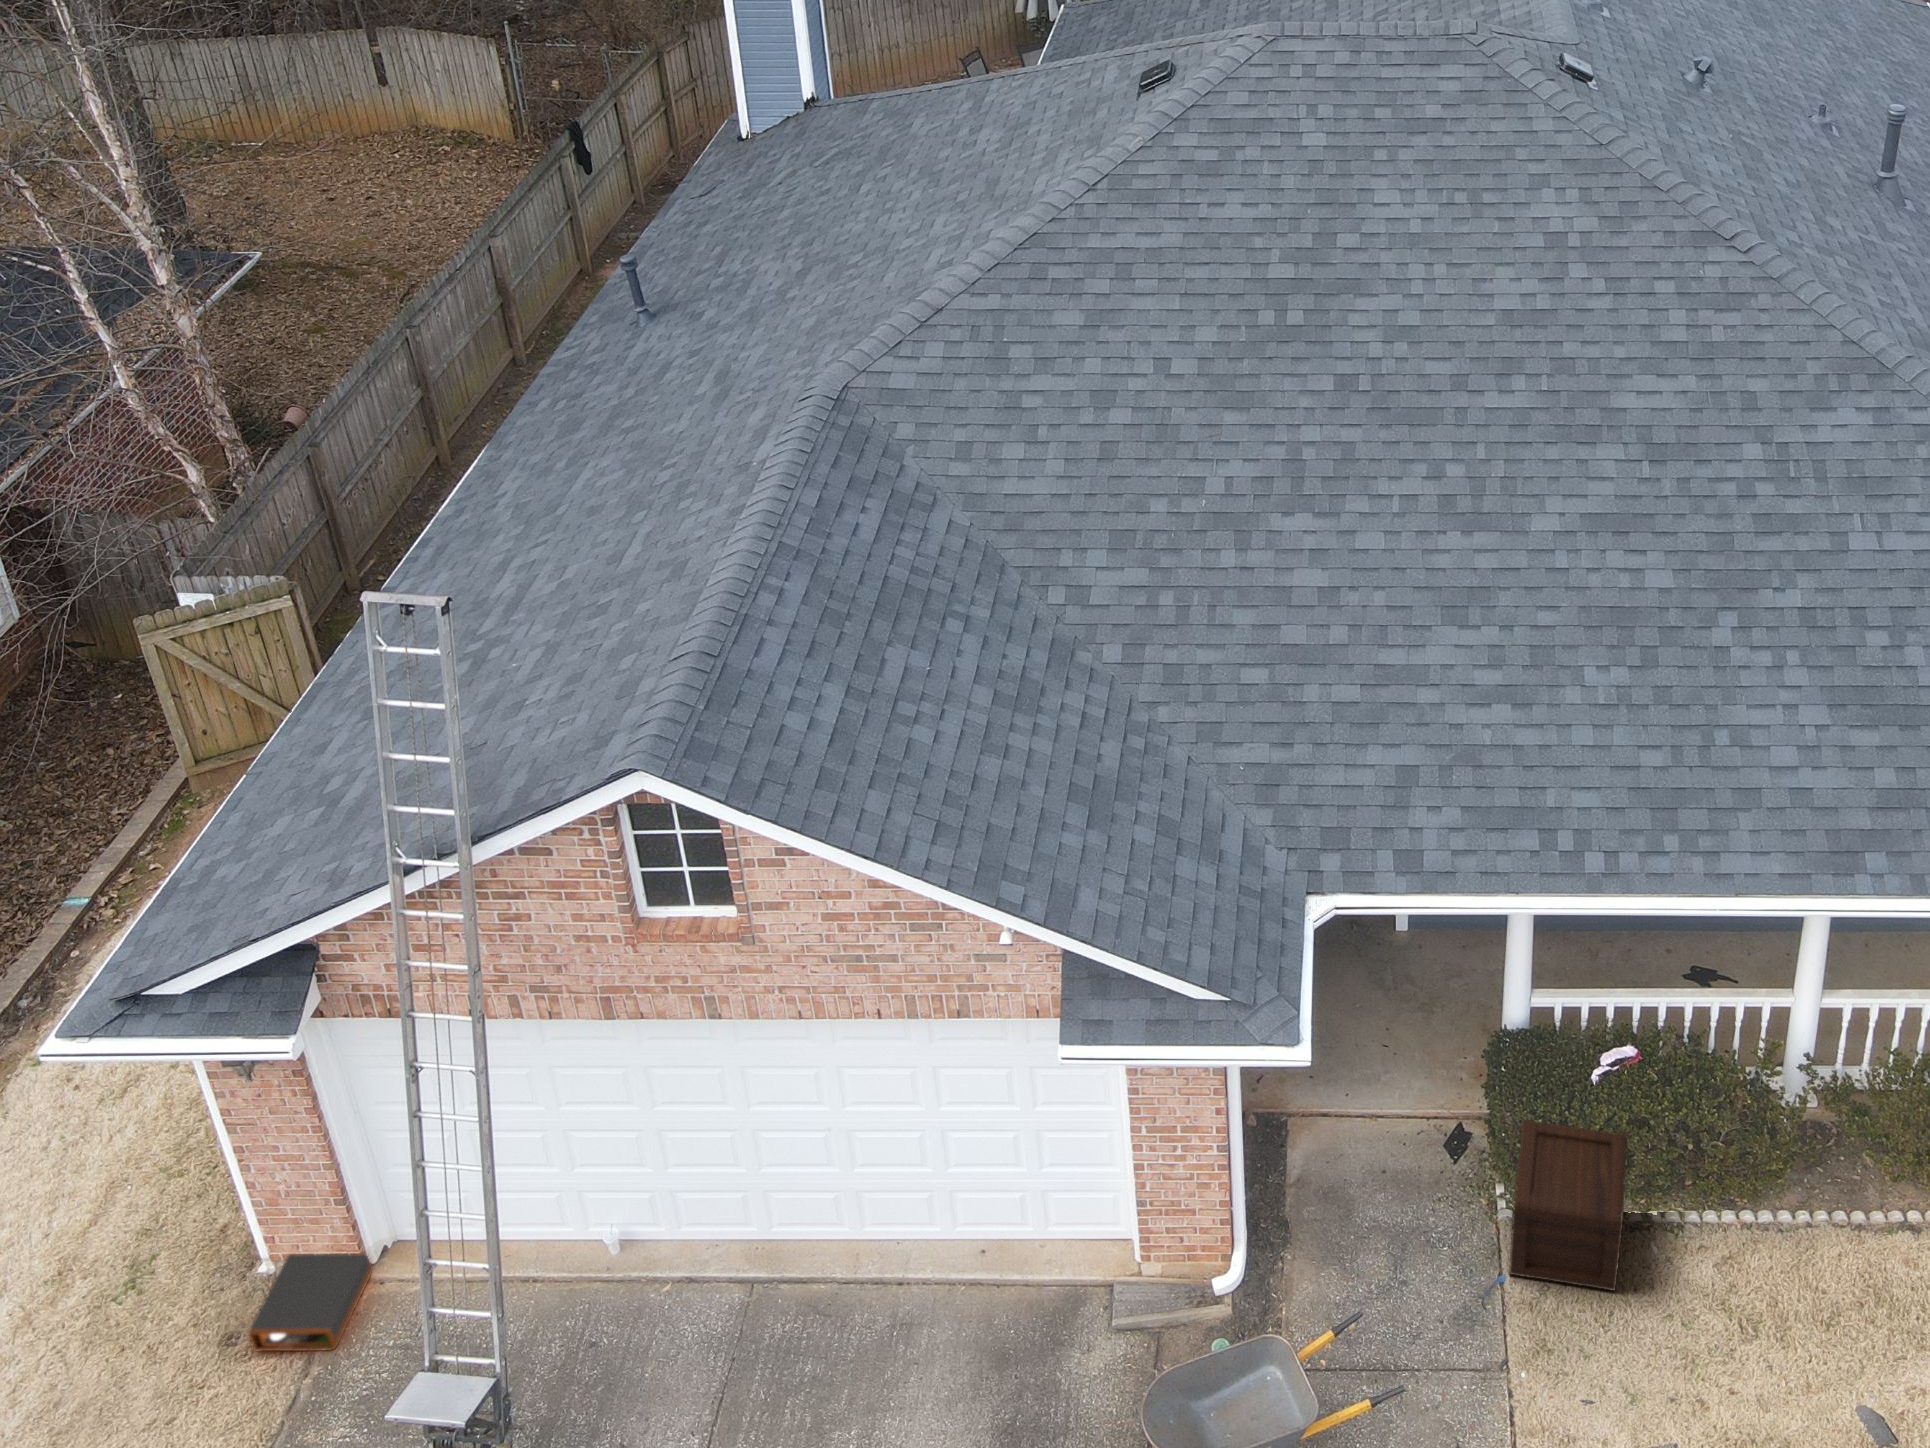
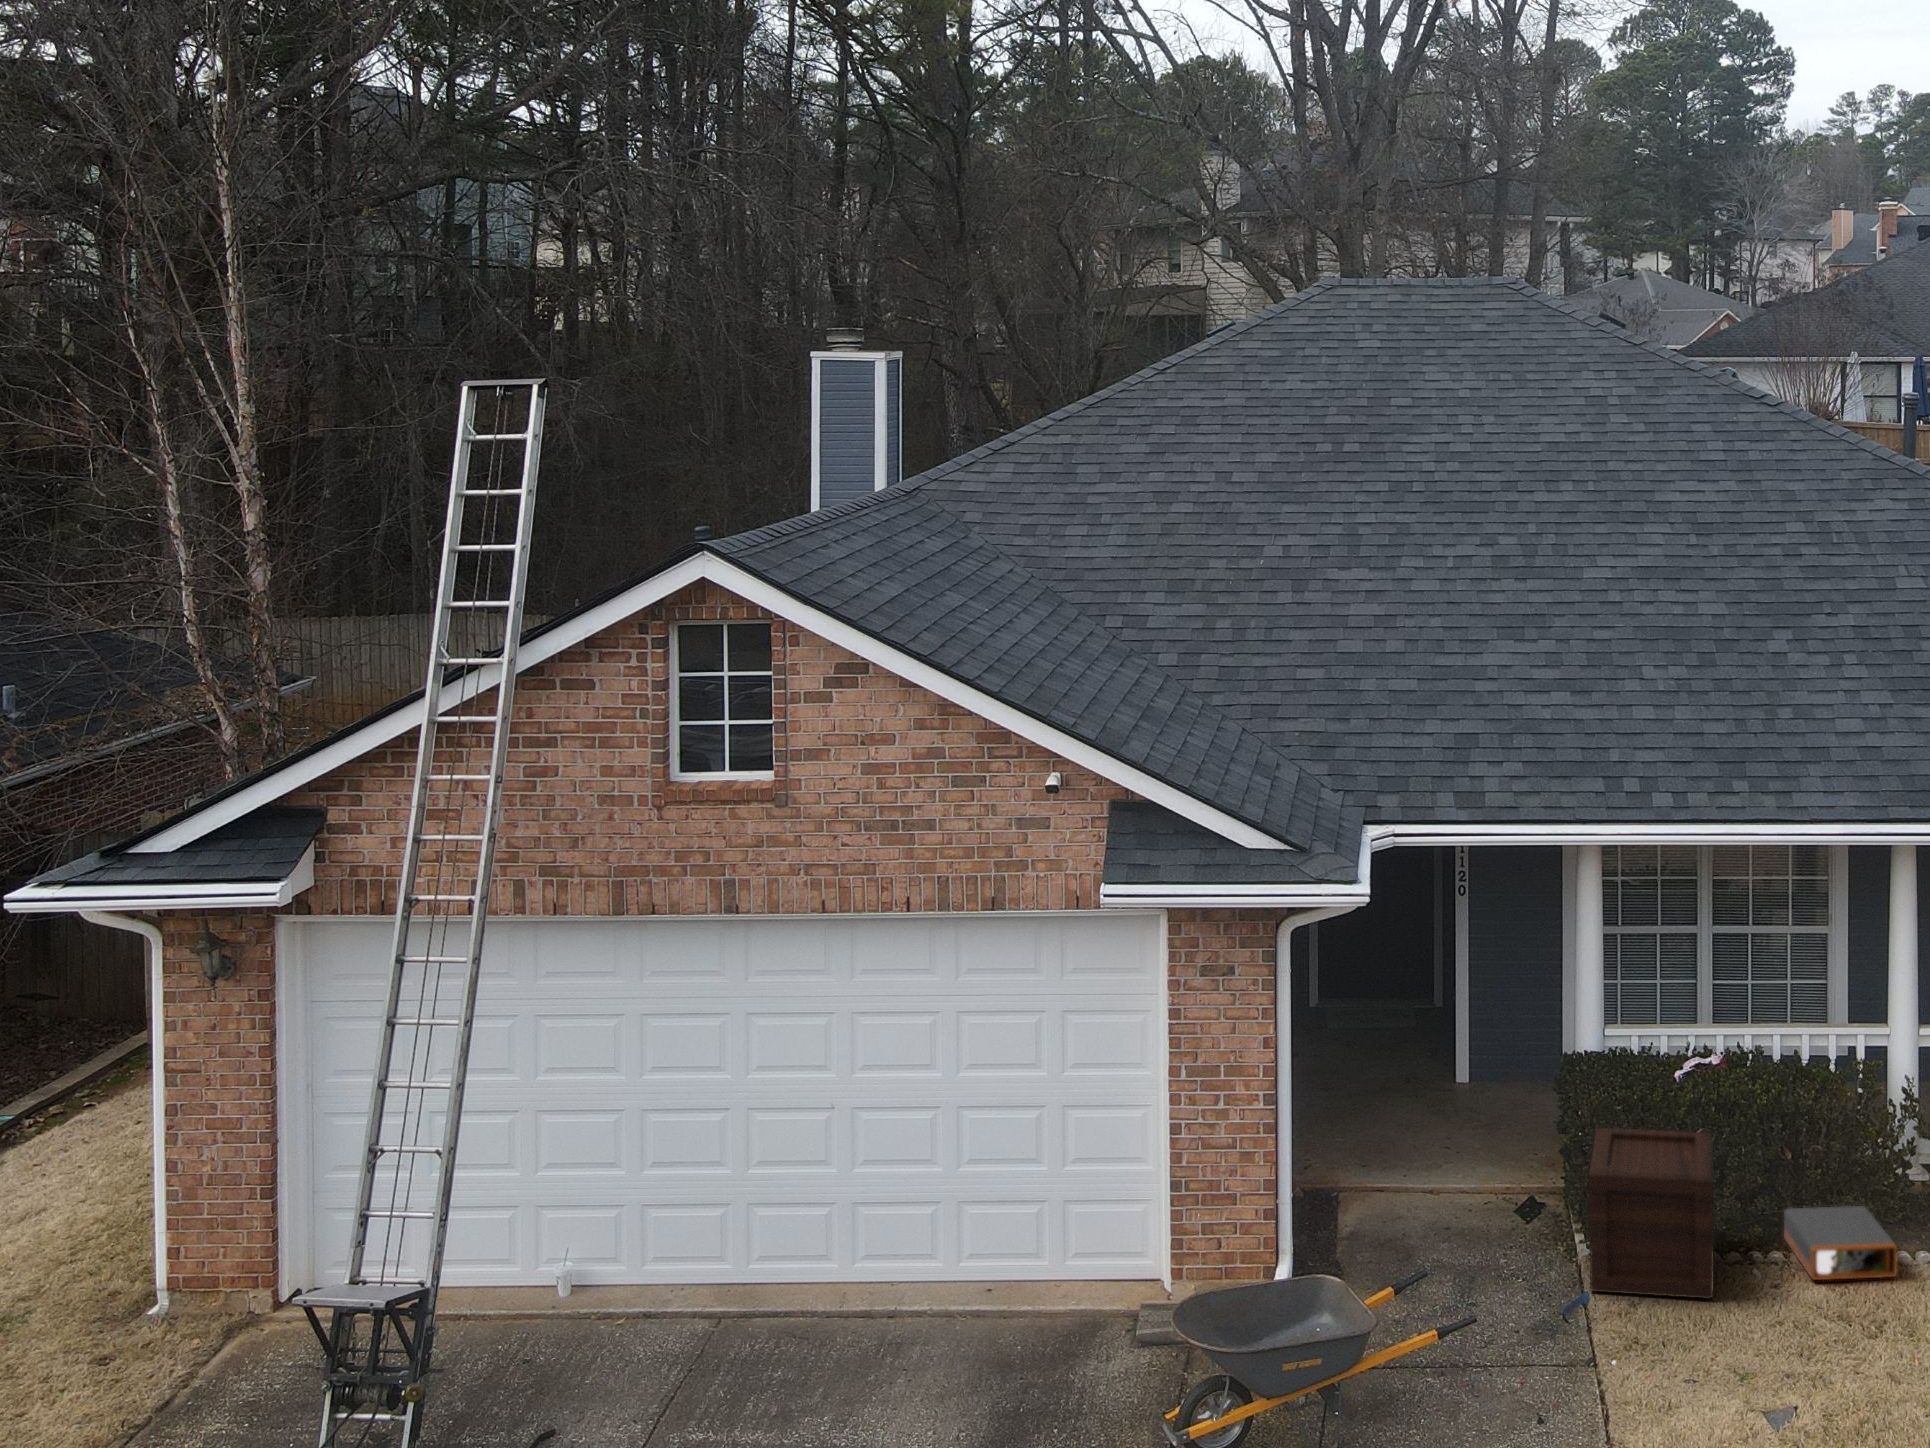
storage box: present [248,1254,372,1351] -> present [1784,1206,1897,1280]

